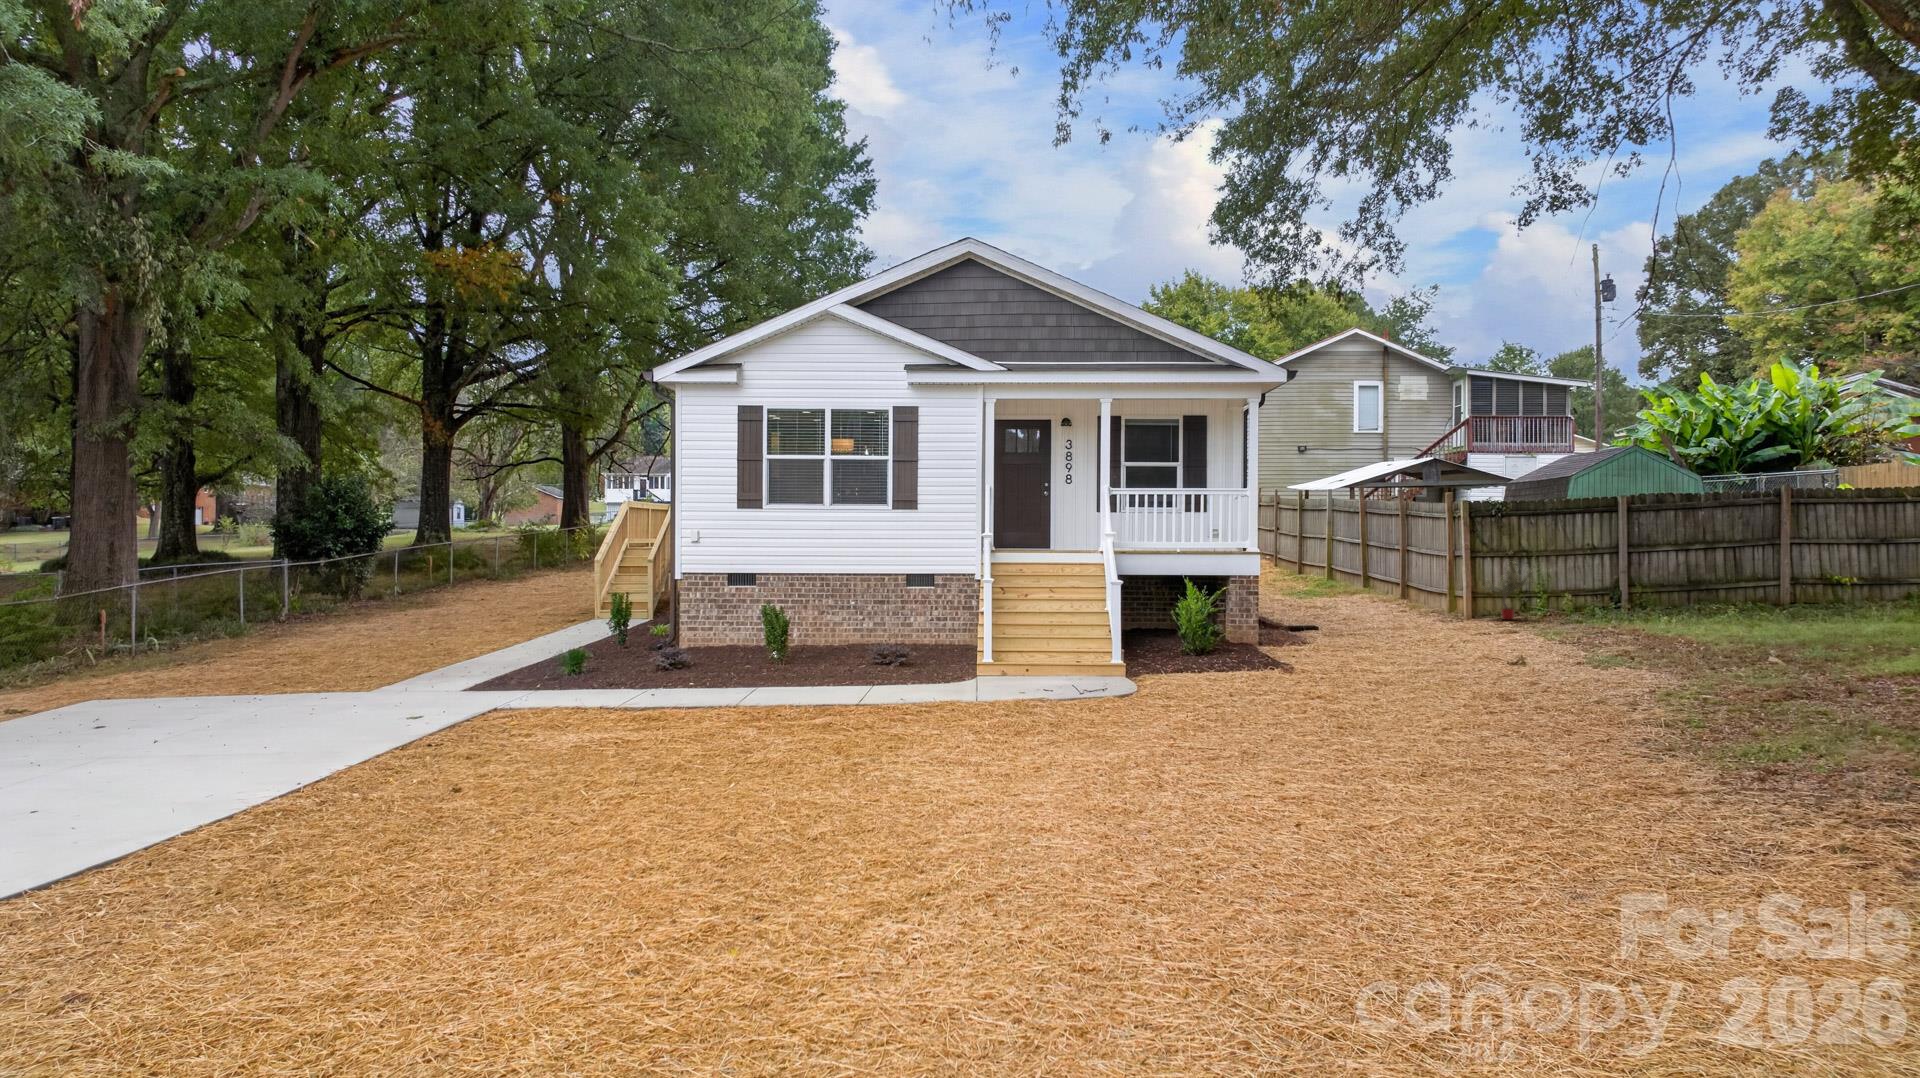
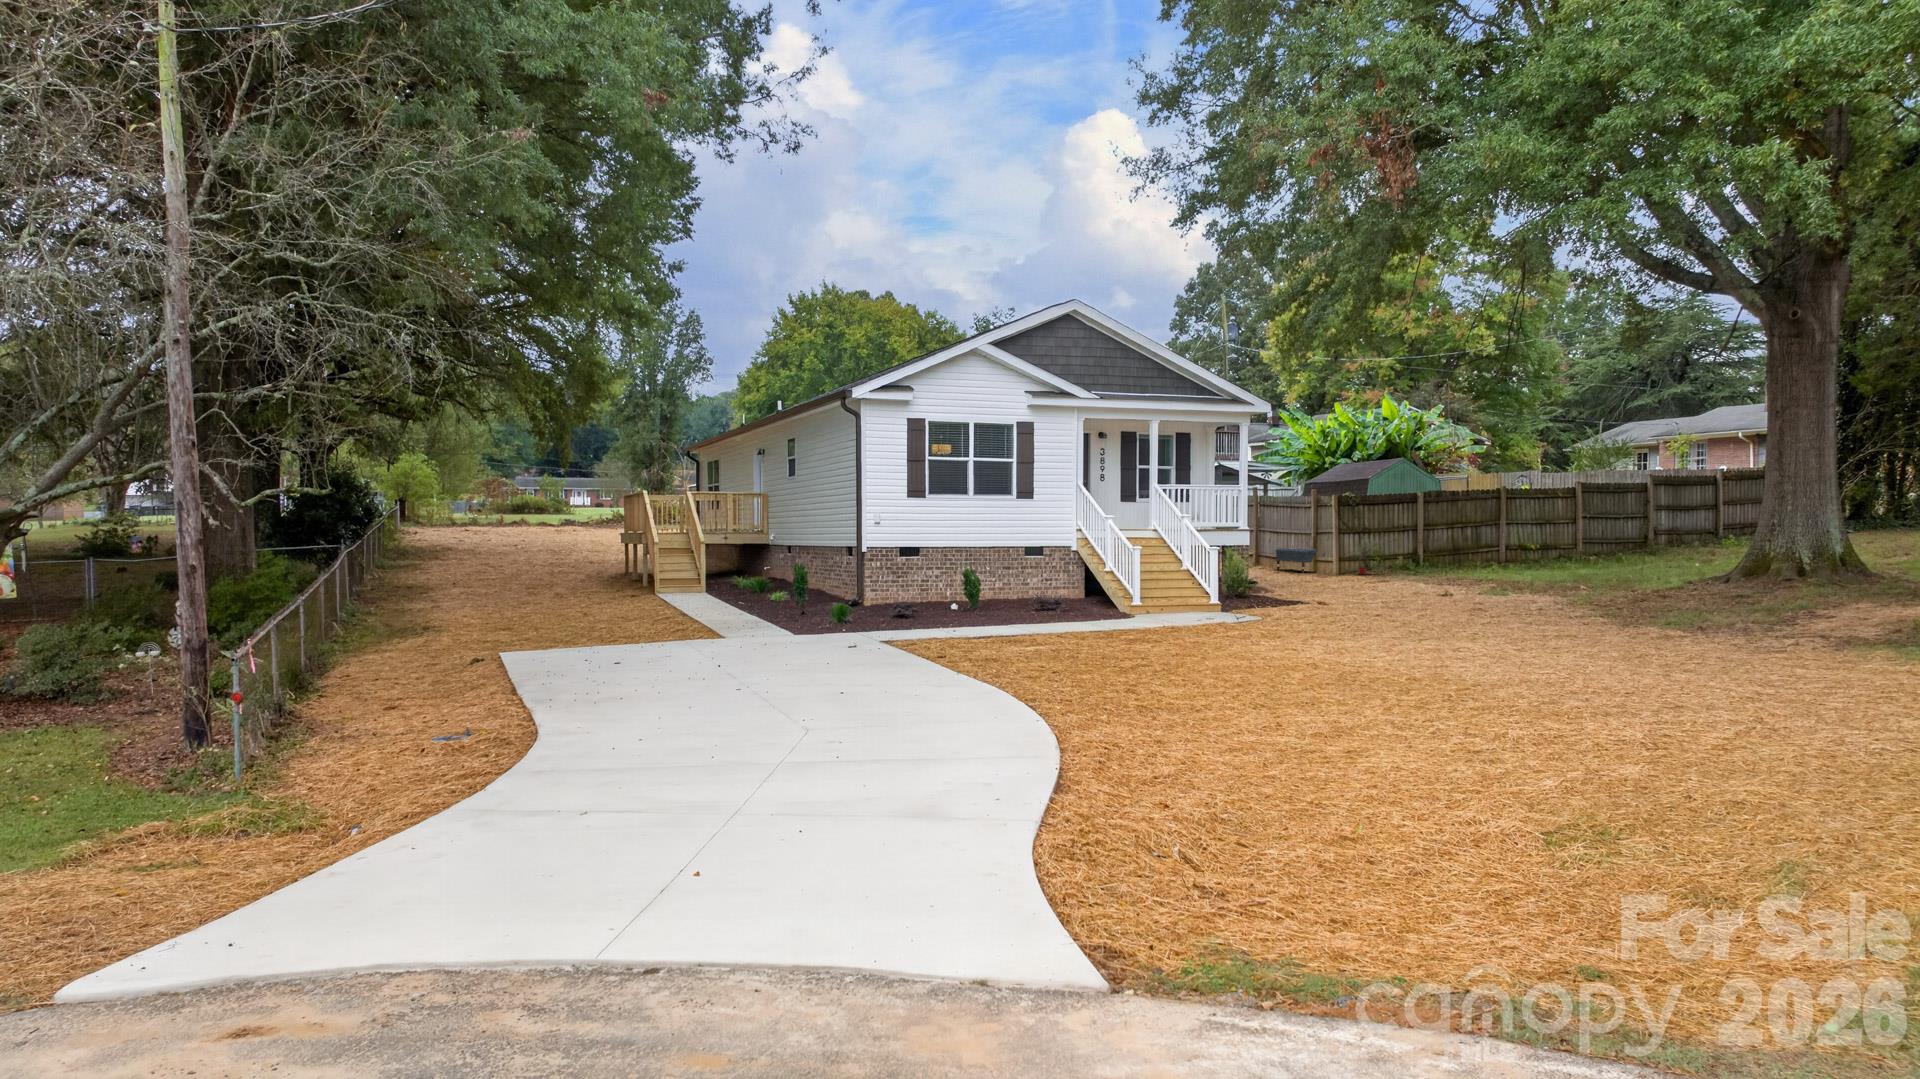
bench: none [1399,576,1452,613] -> present [1276,548,1317,573]

